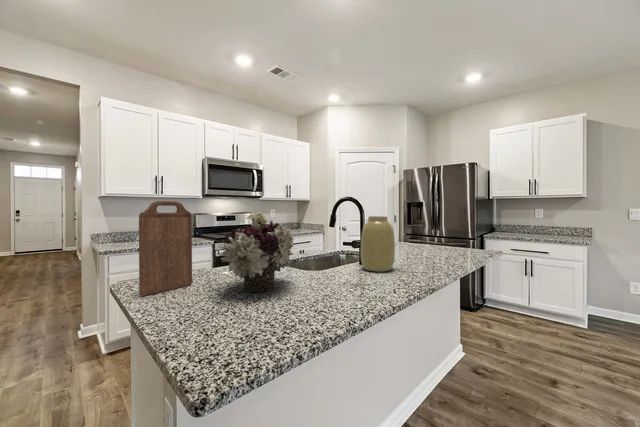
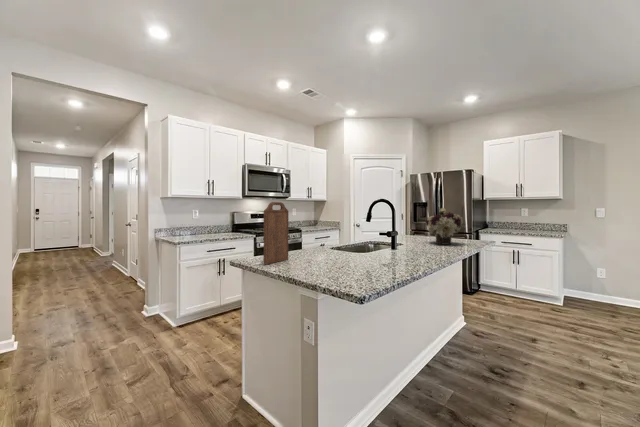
flower arrangement: present [219,211,294,292] -> present [426,208,463,245]
vase: present [361,216,395,272] -> none [396,213,421,252]

